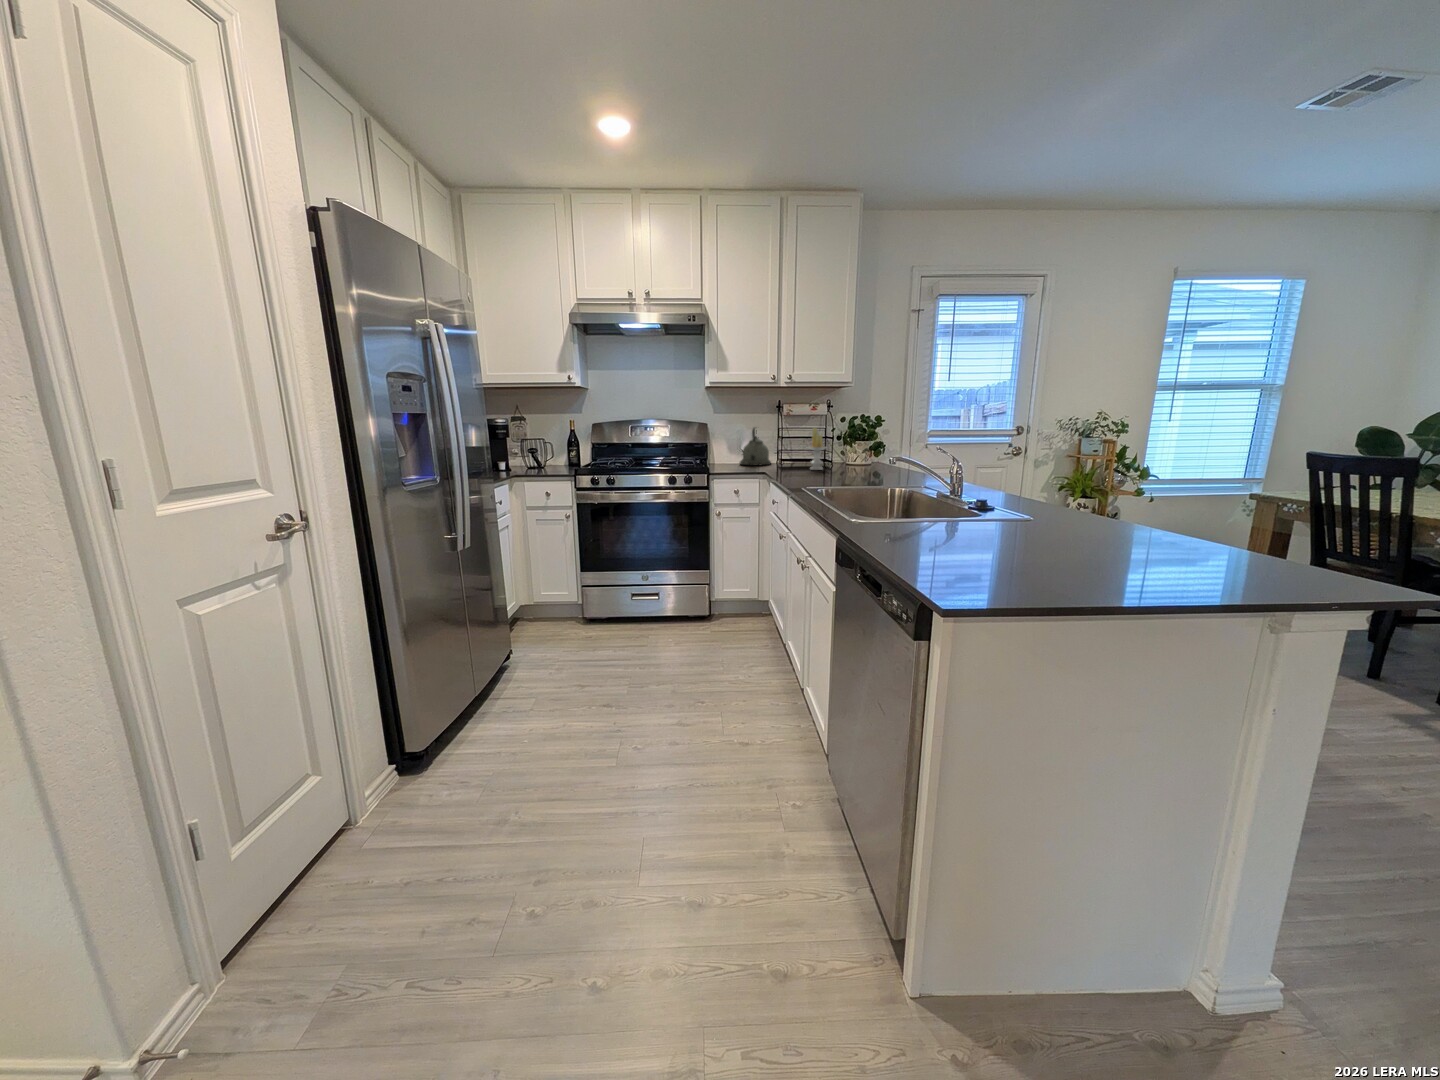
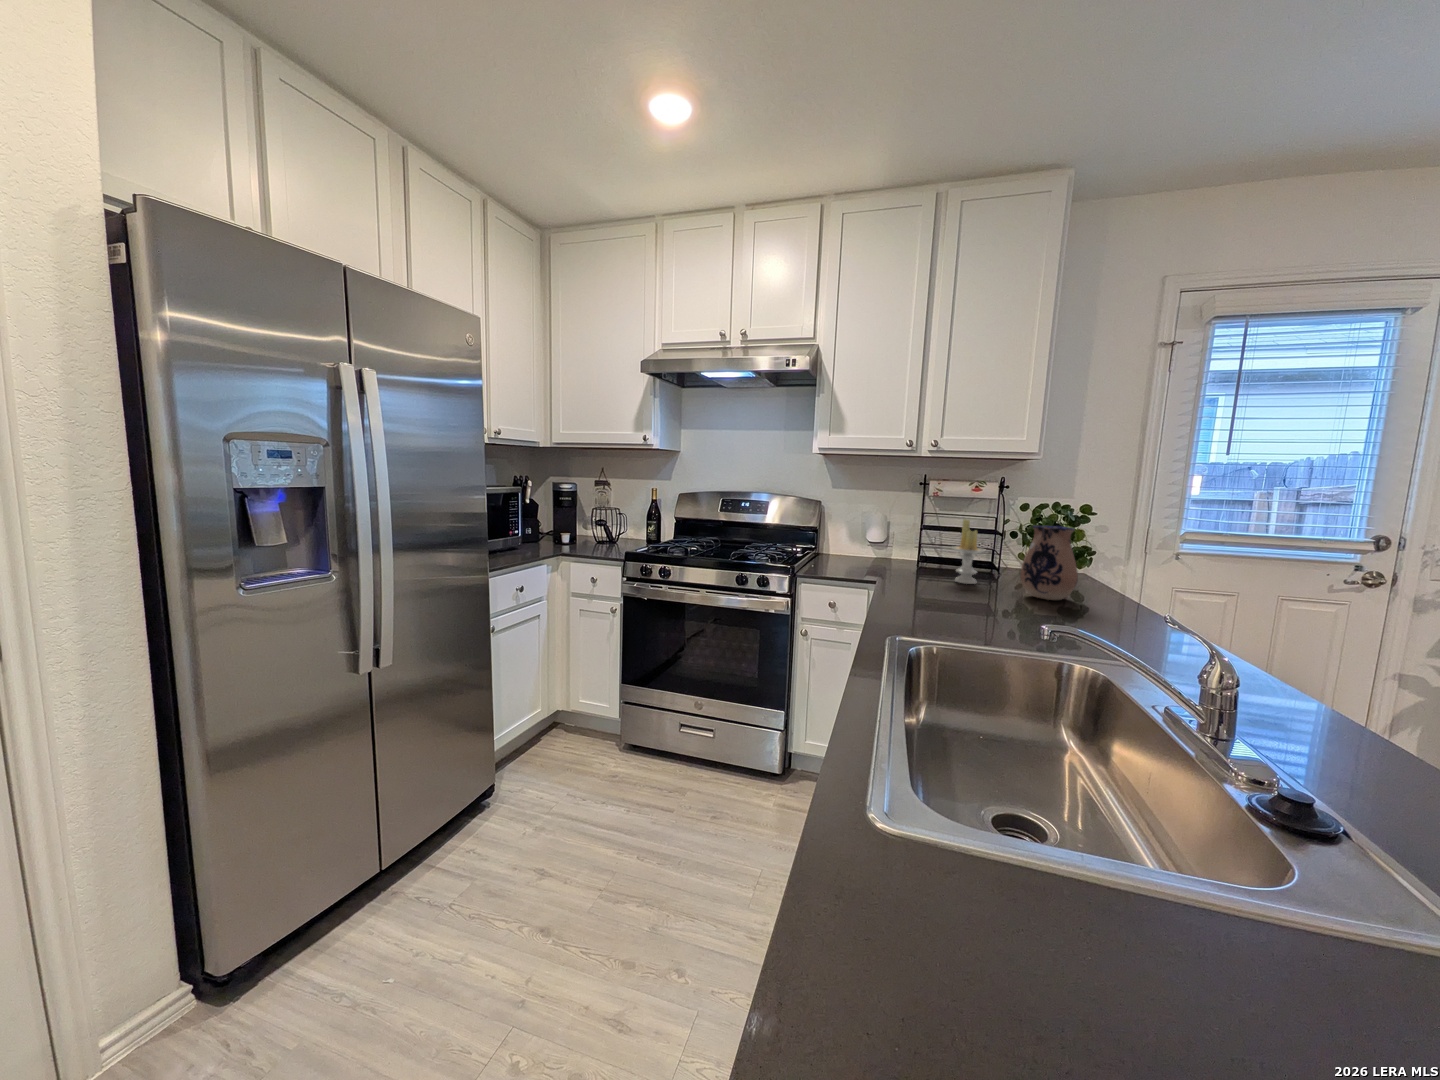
ceramic pitcher: none [852,427,883,472] -> present [1020,526,1078,600]
kettle: present [740,428,771,465] -> none [862,509,909,564]

